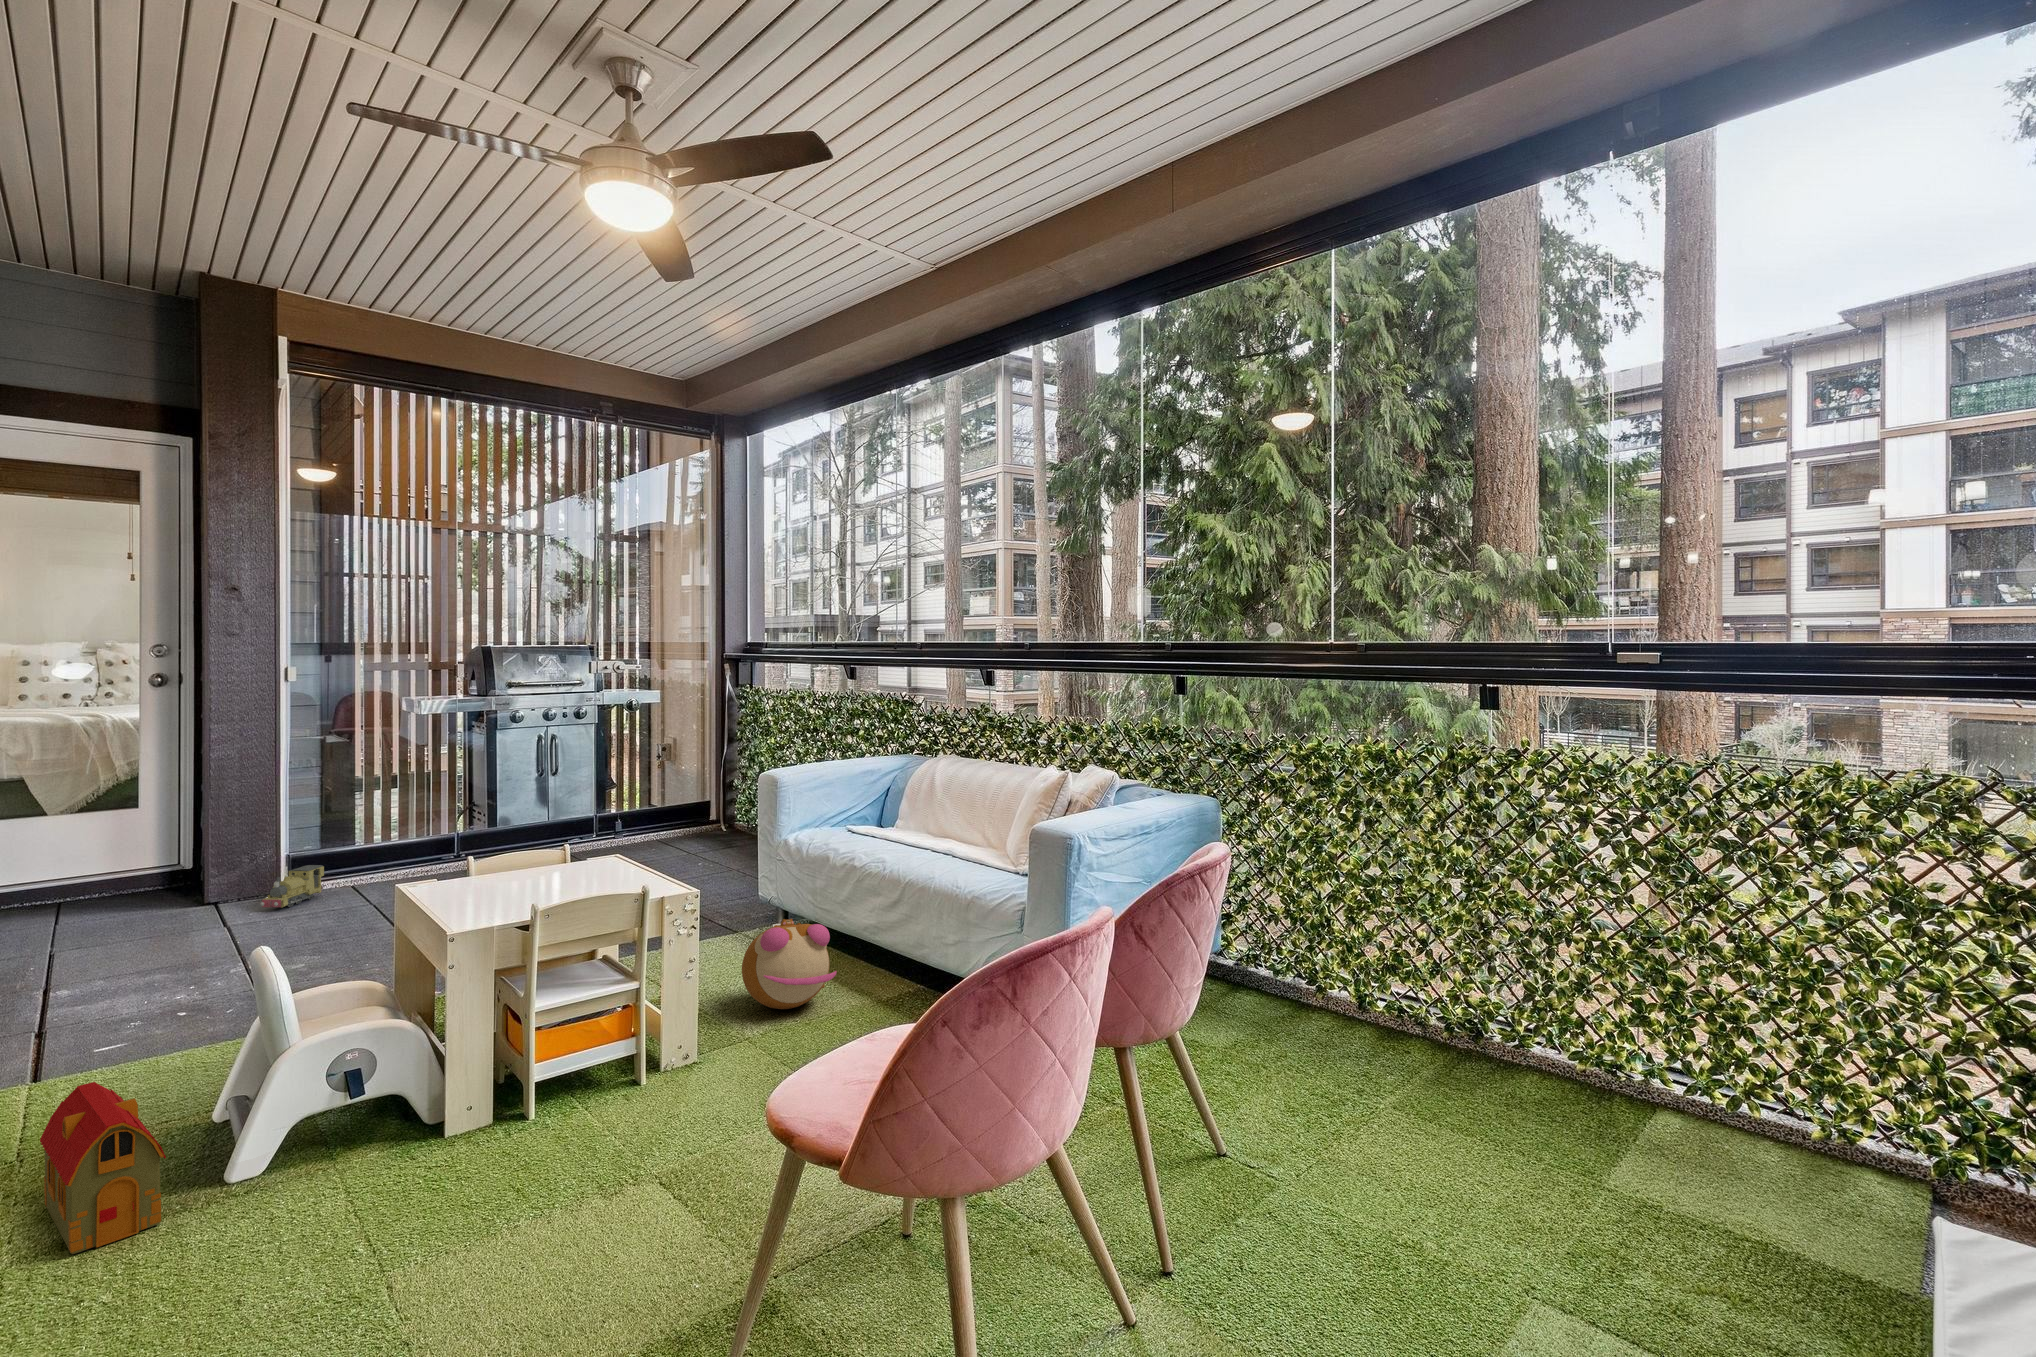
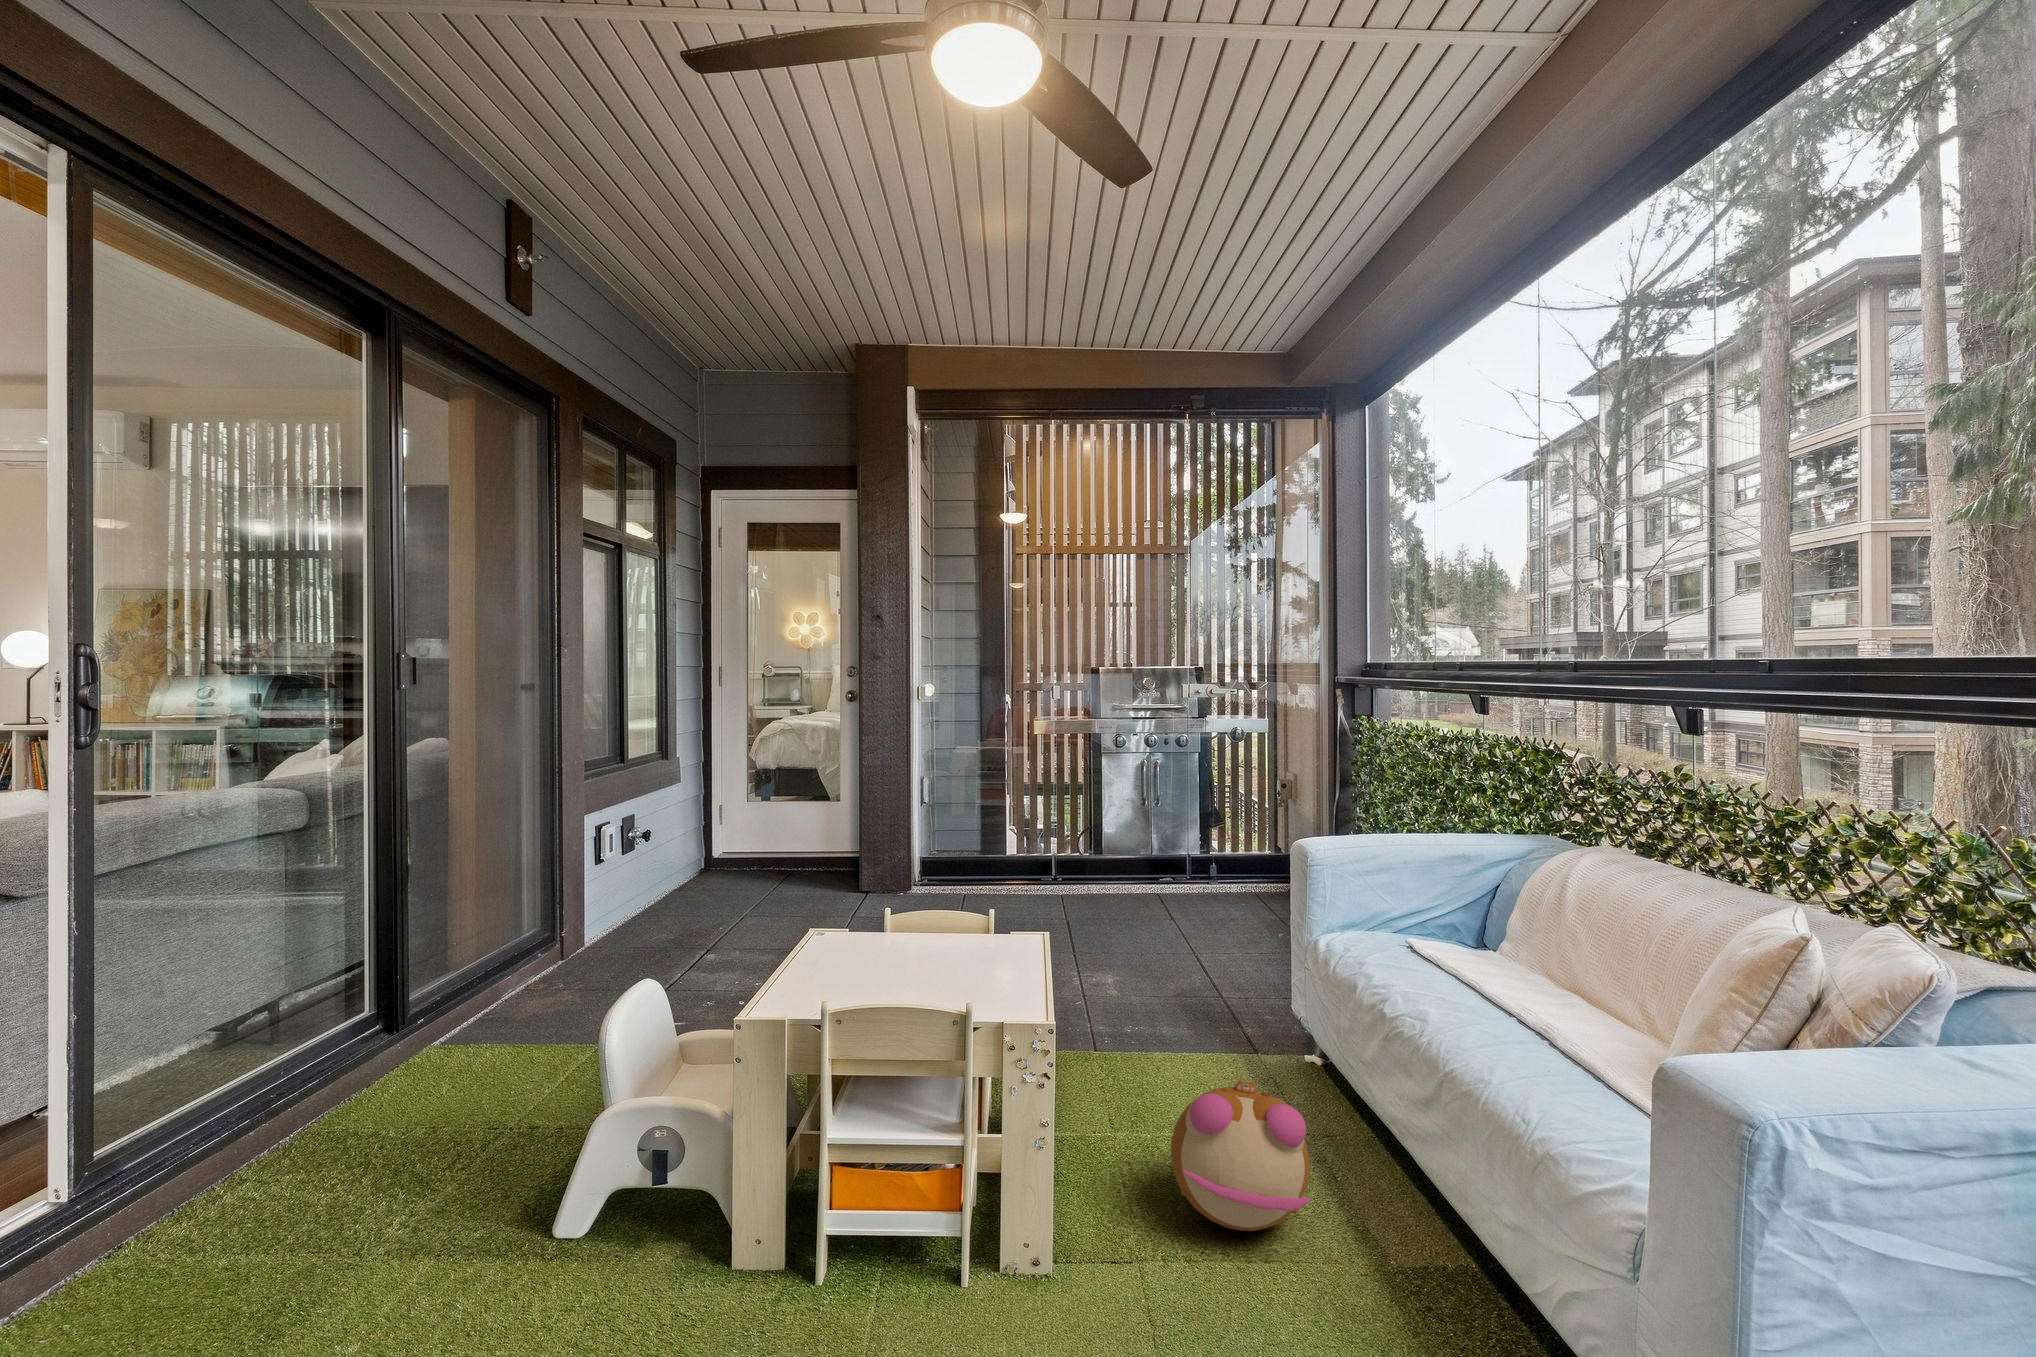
toy train: present [261,865,324,908] -> none [863,868,920,906]
toy house: present [40,1082,166,1254] -> none [329,1090,479,1292]

